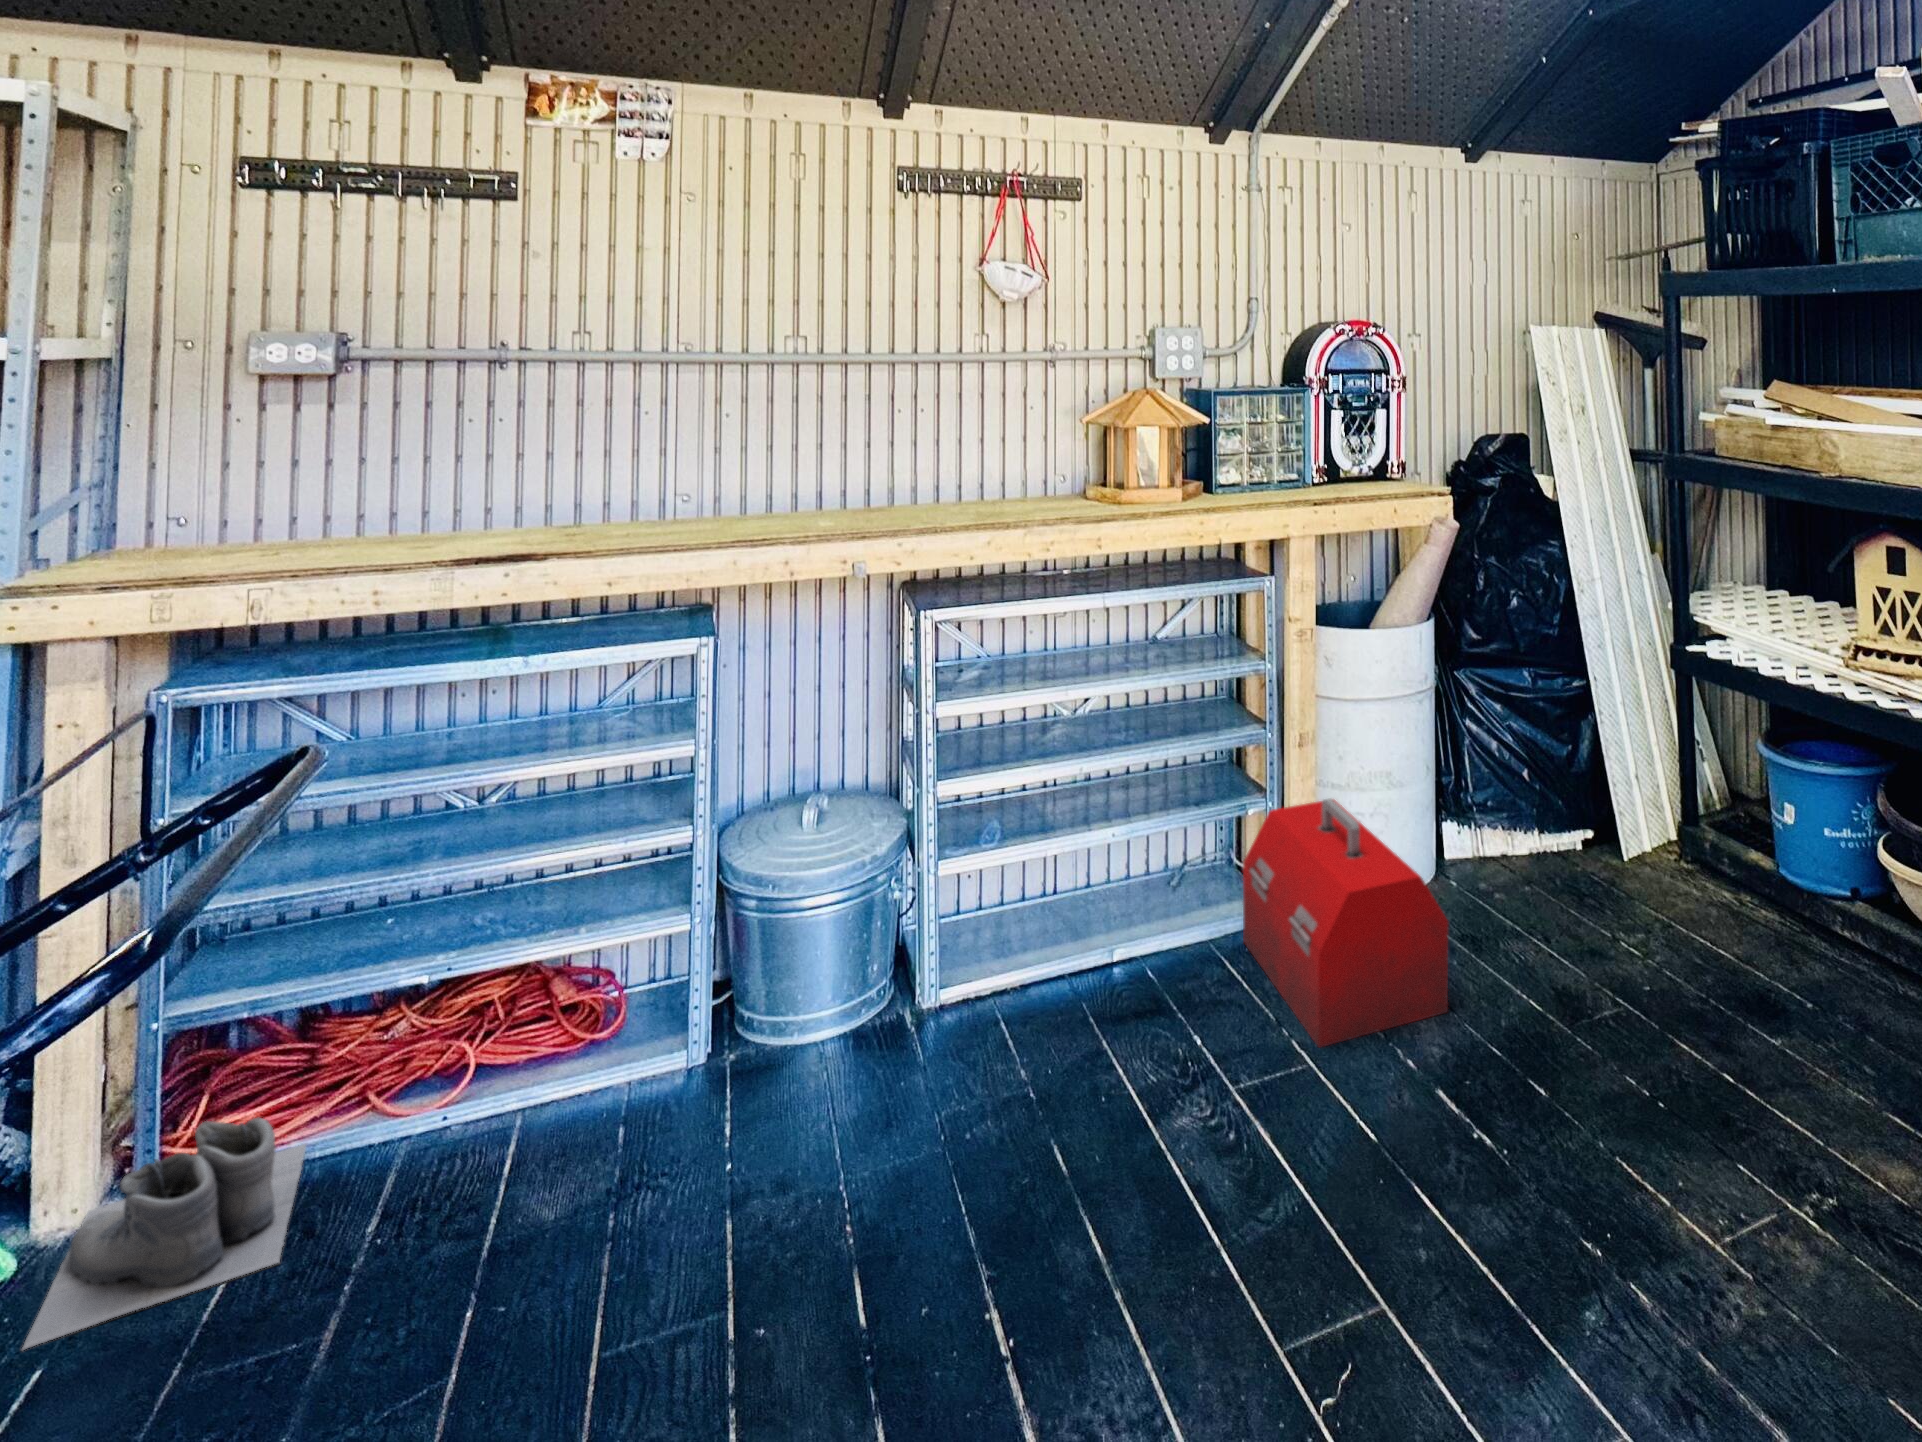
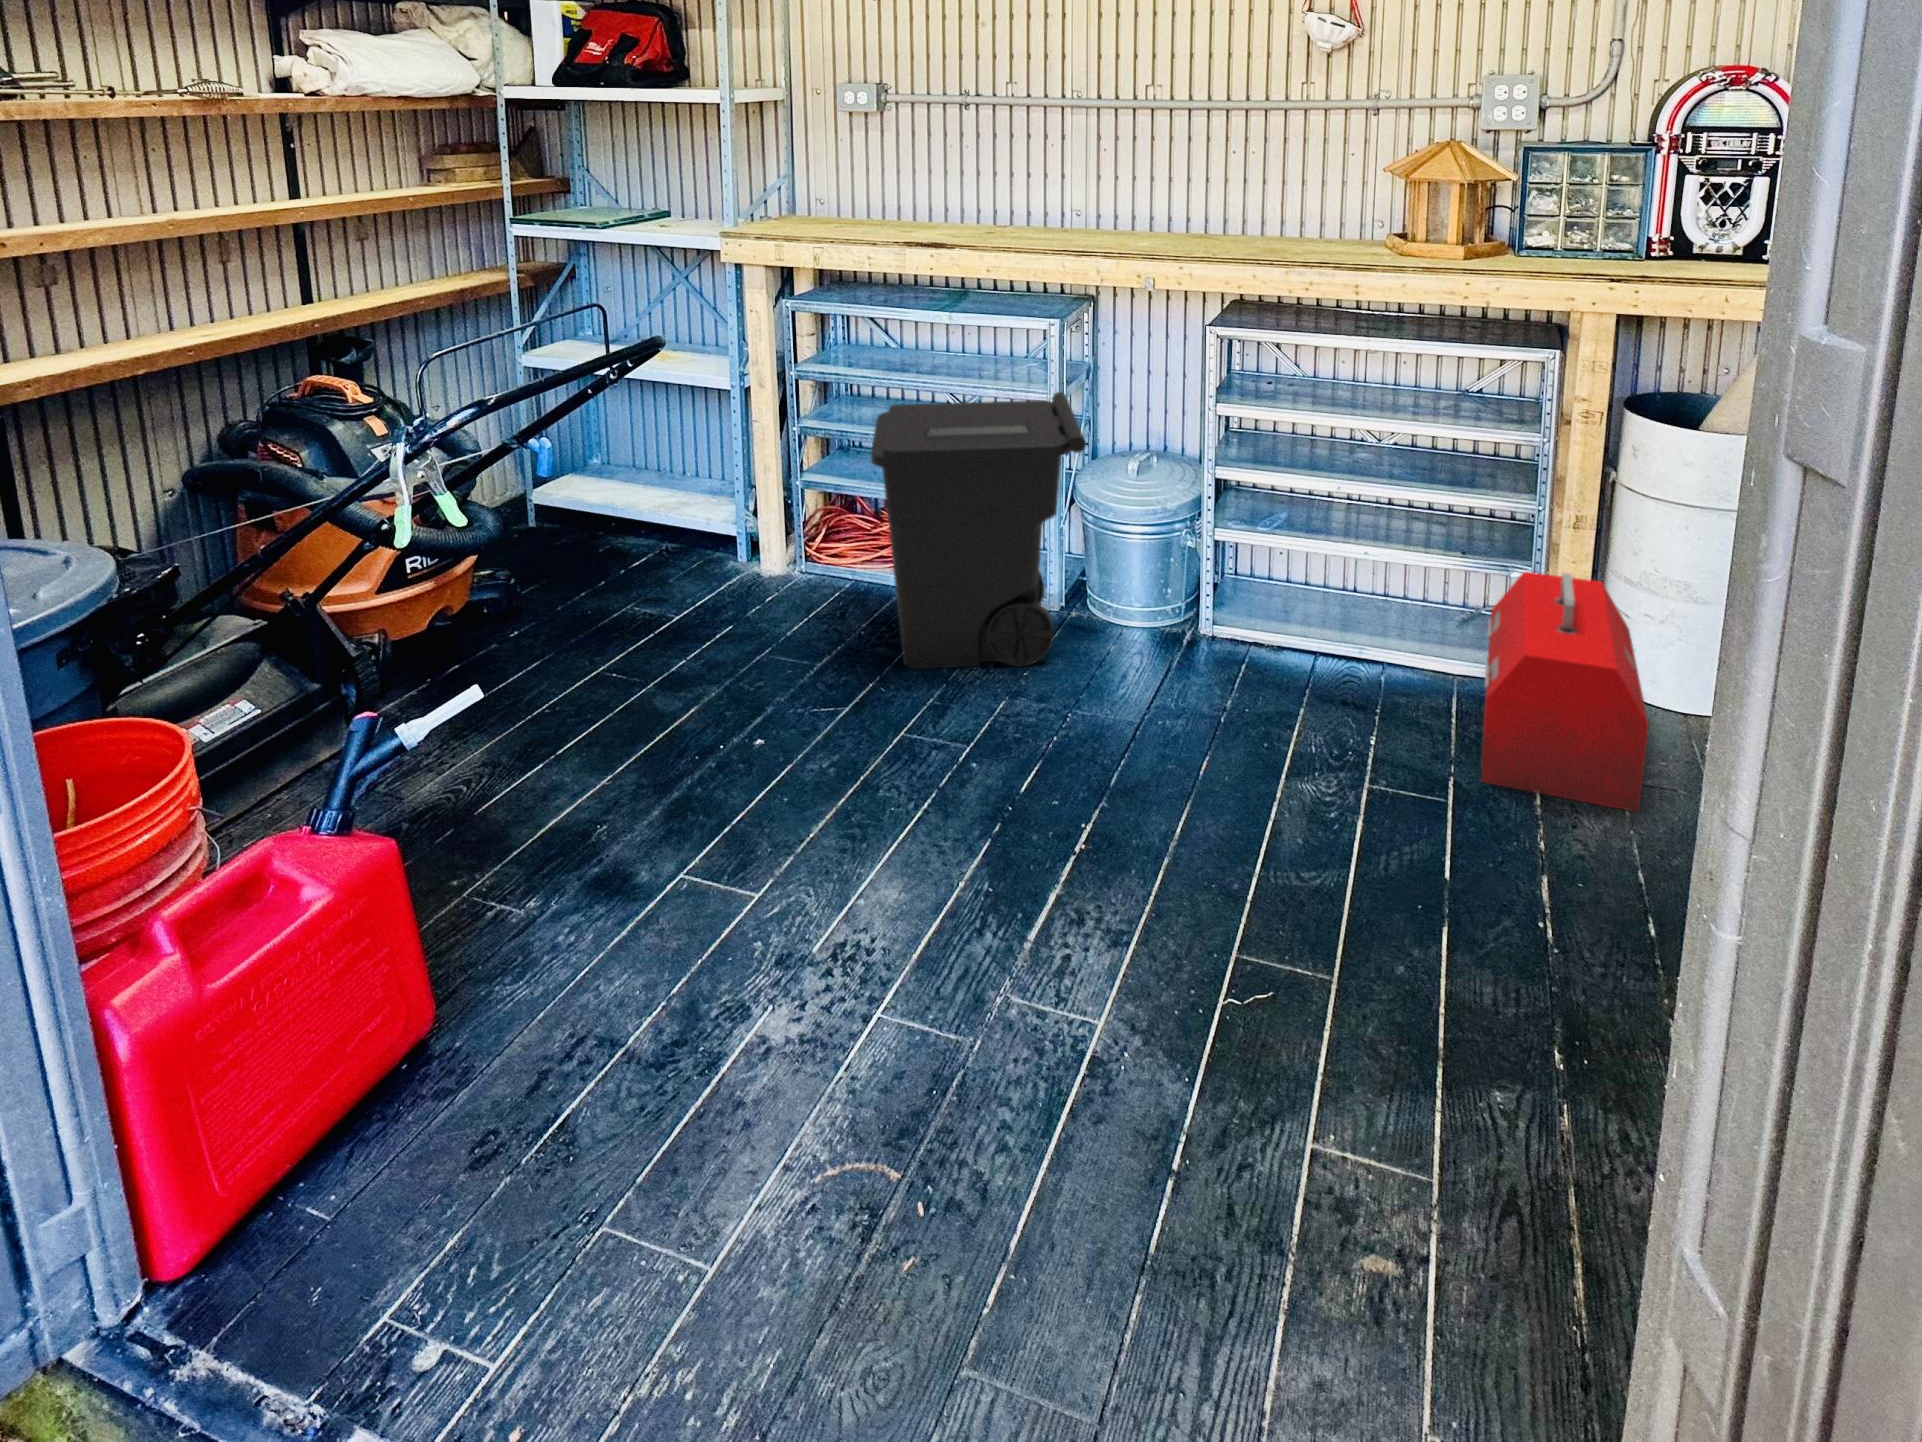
trash can: none [413,740,821,1259] -> present [871,392,1086,669]
boots: present [22,1118,306,1349] -> none [731,540,861,624]

